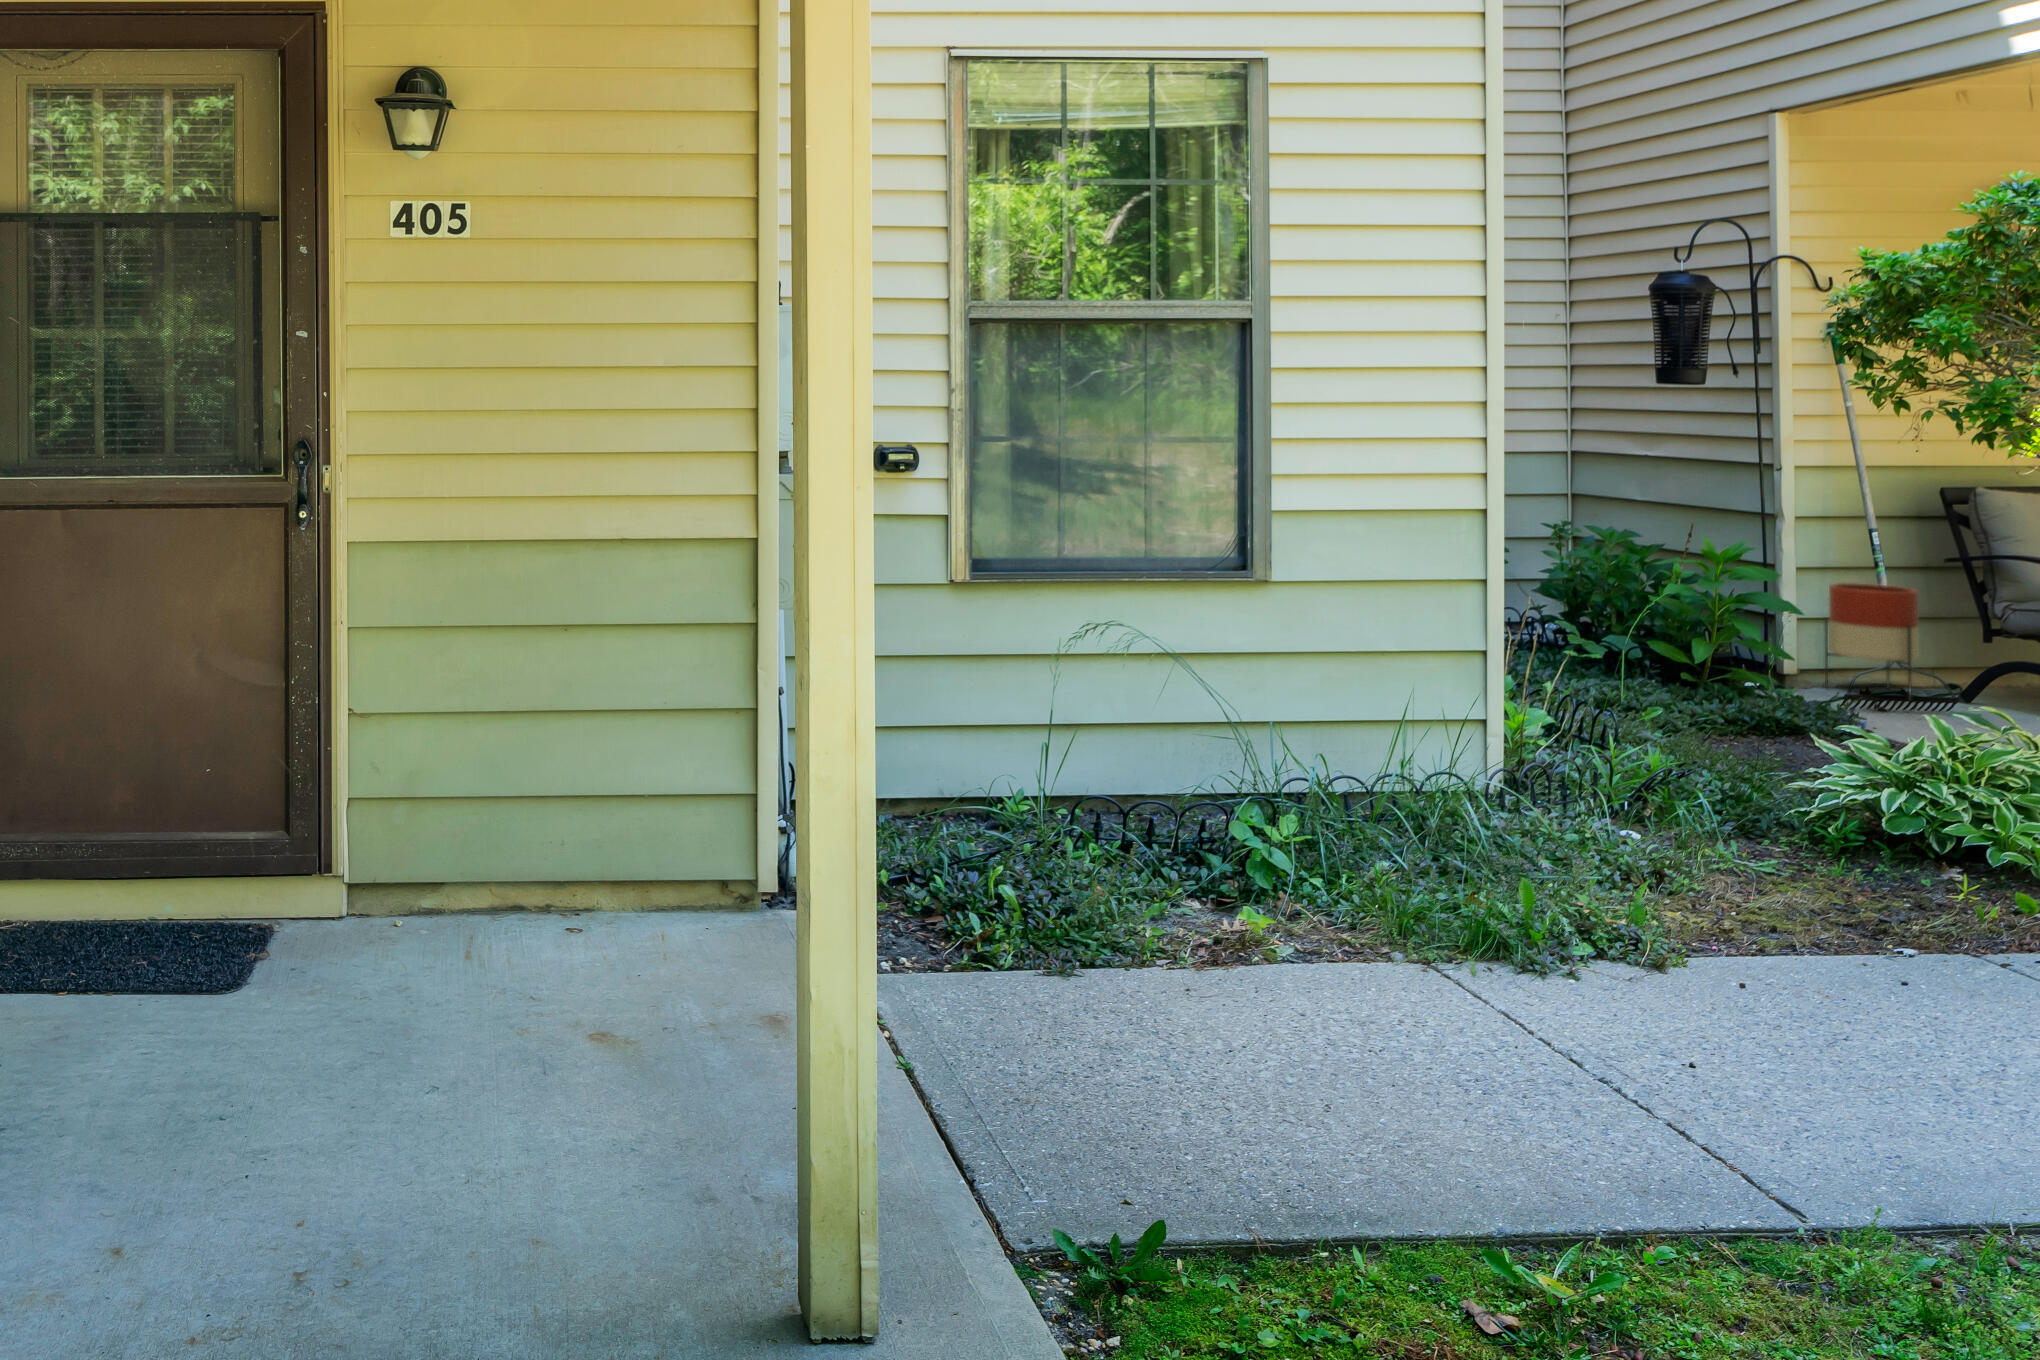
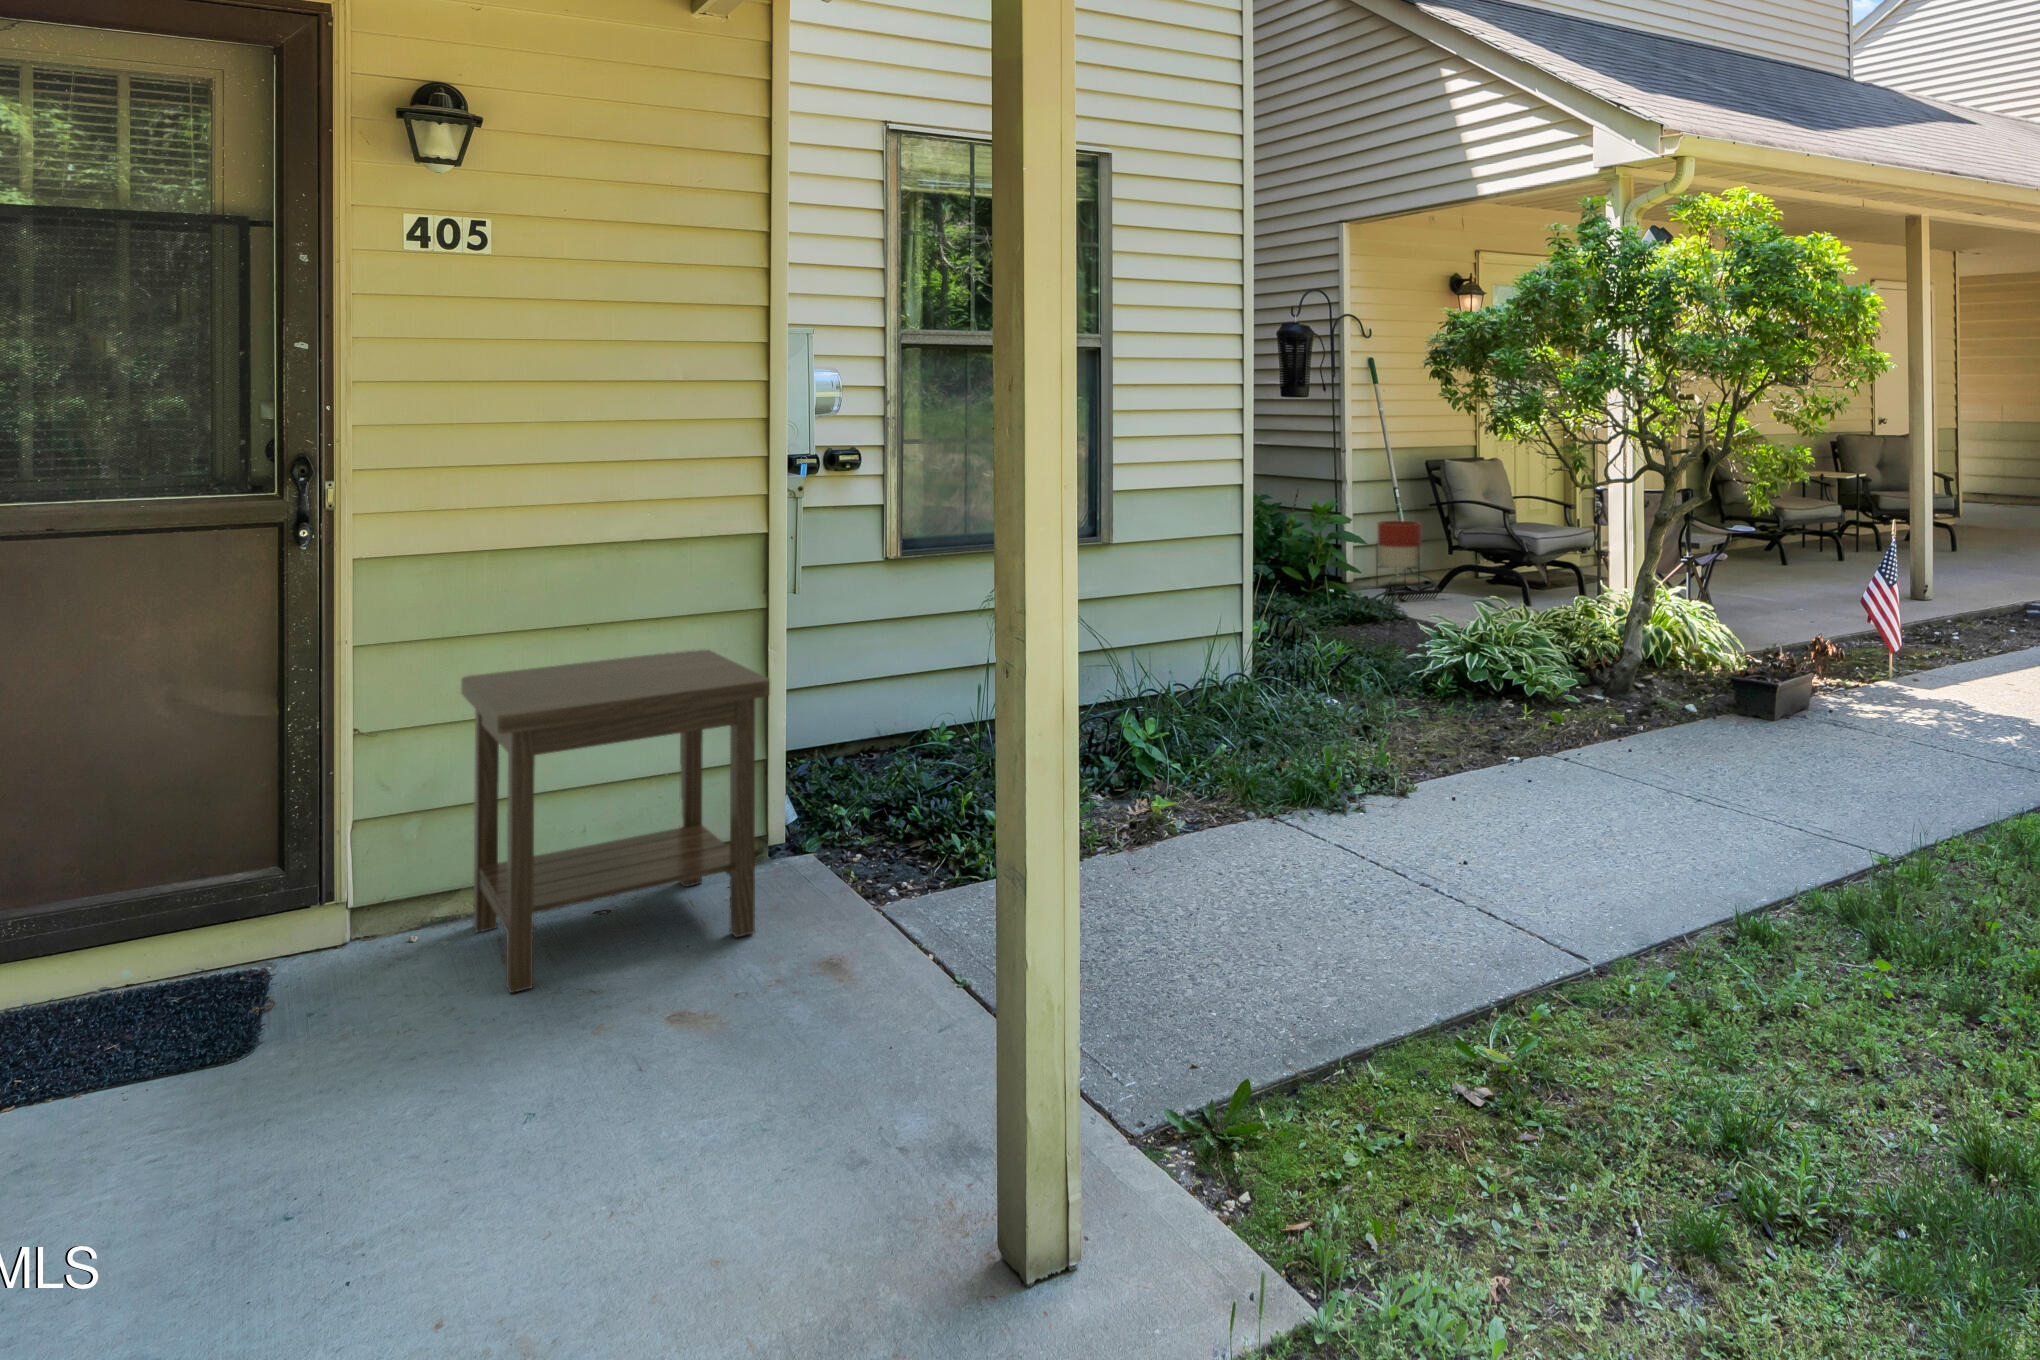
side table: none [437,667,719,994] -> present [461,650,770,993]

